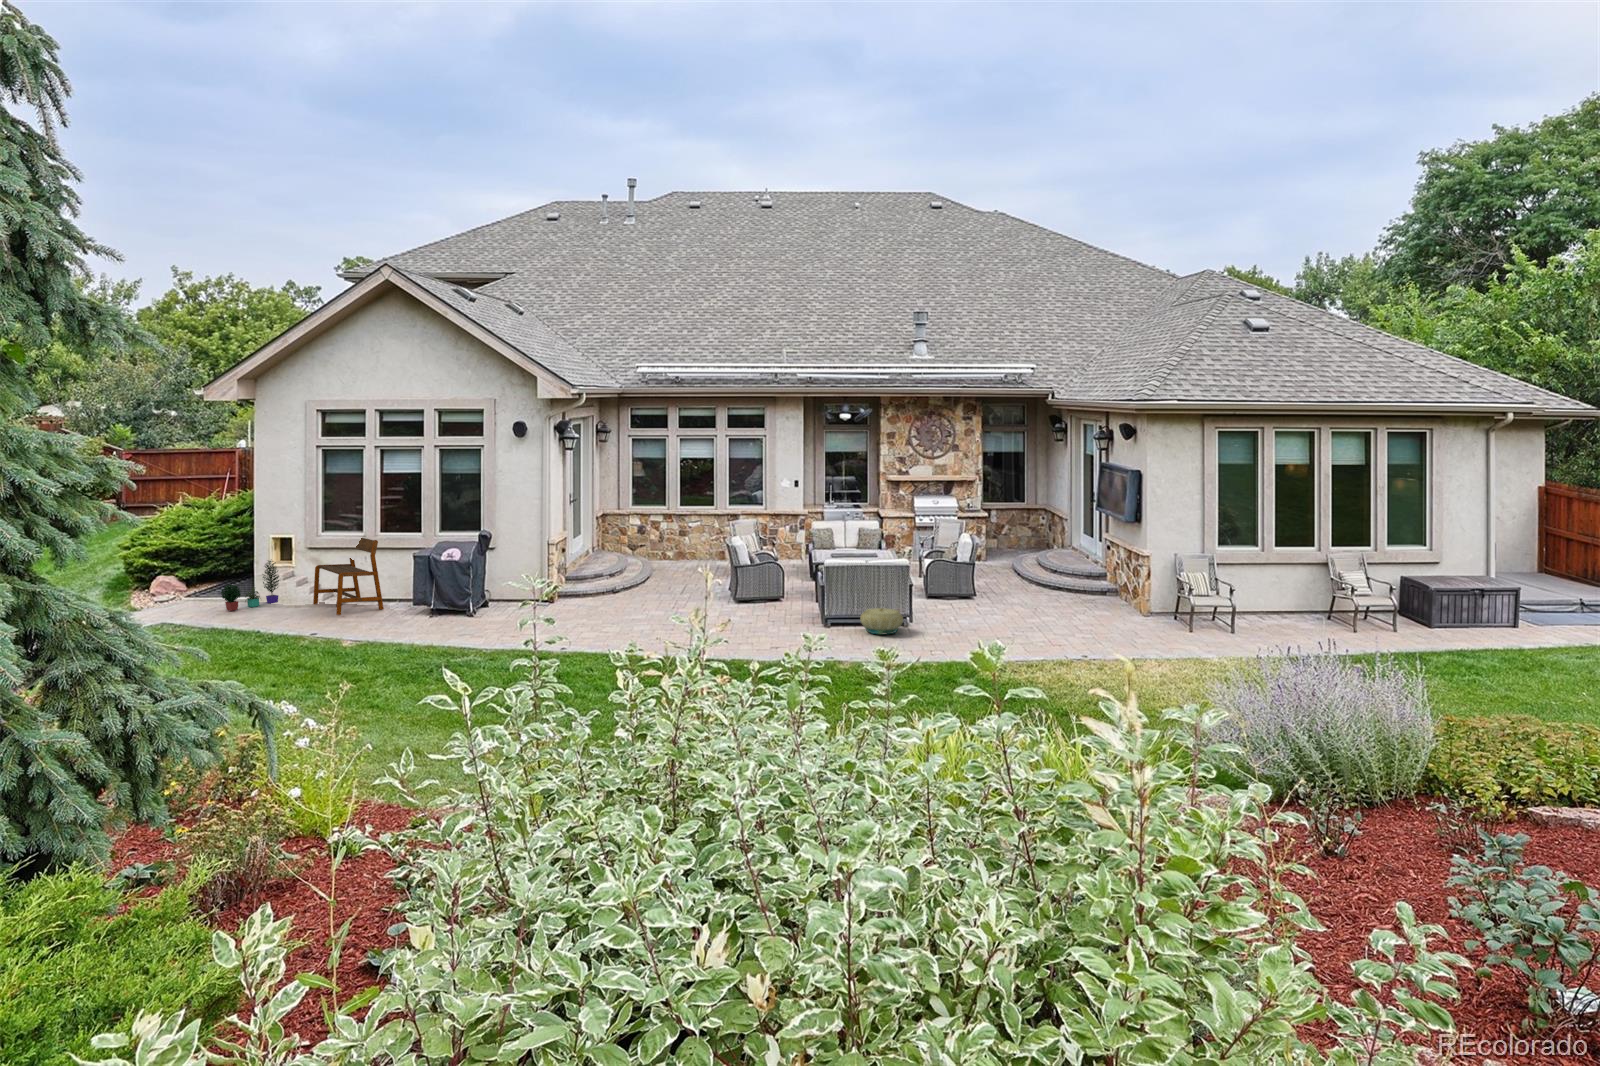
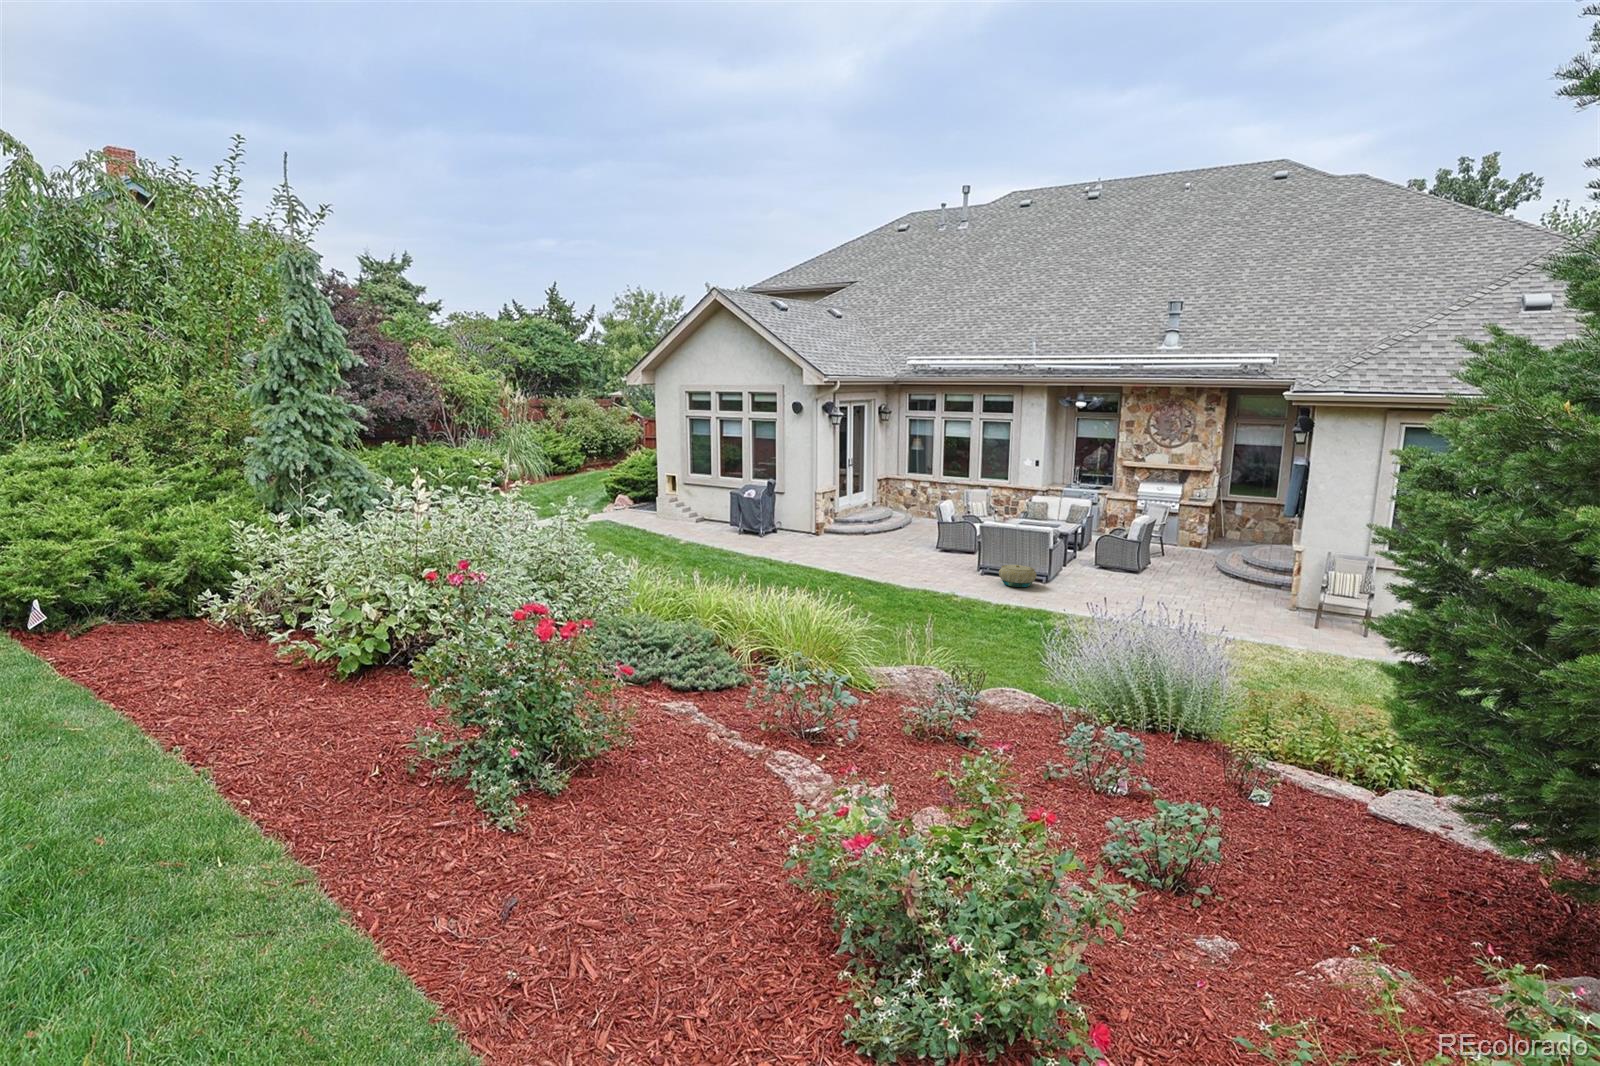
bench: present [313,538,384,615] -> none [678,476,709,526]
potted plant: present [221,561,279,611] -> none [628,488,665,516]

